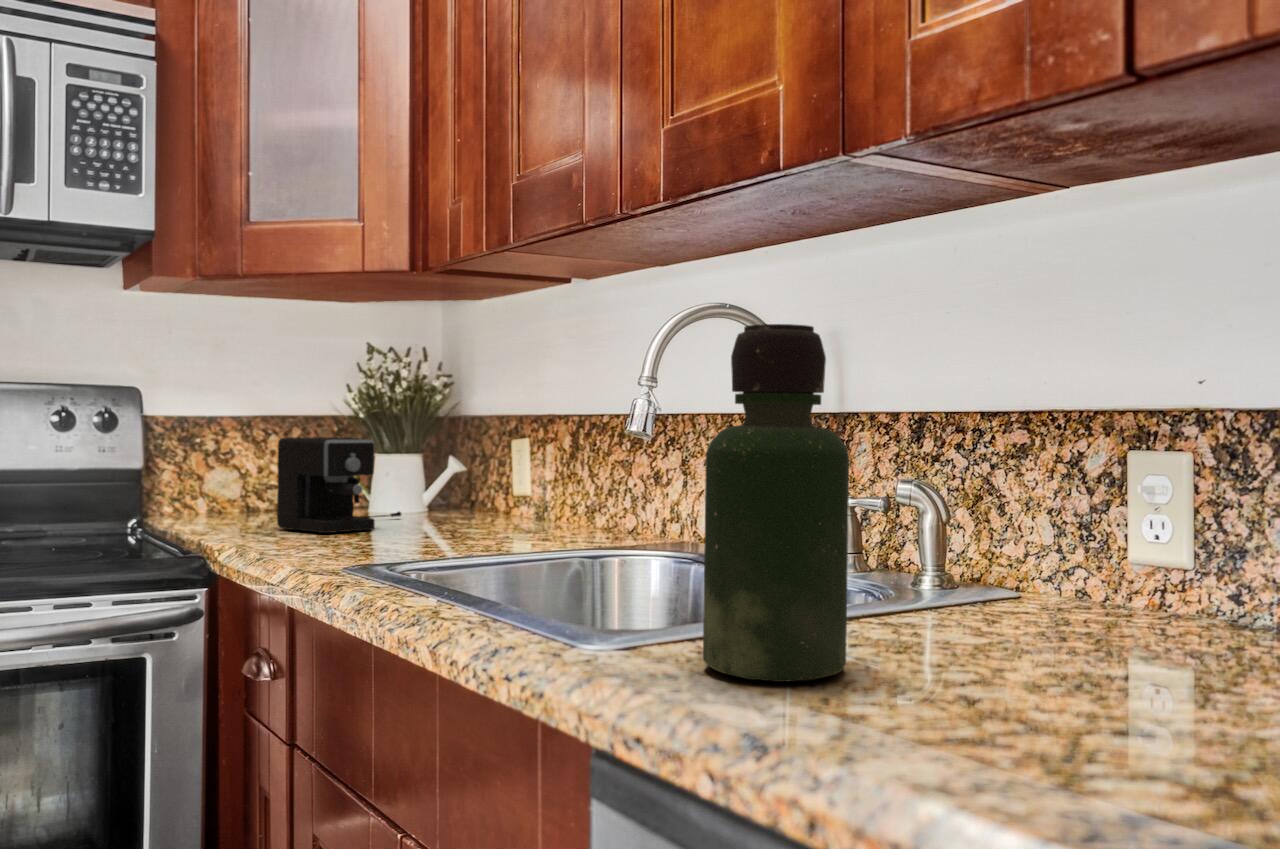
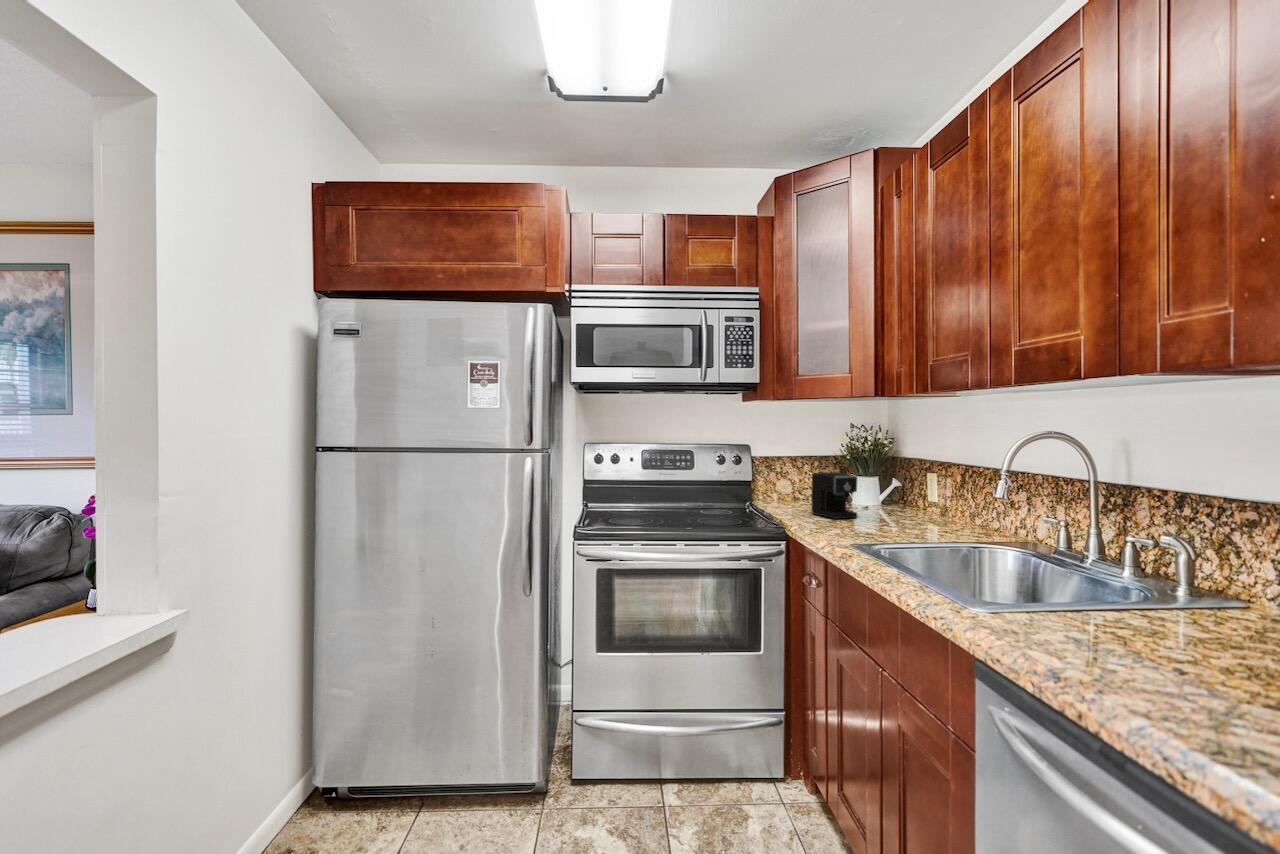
bottle: present [703,324,849,682] -> none [1031,481,1112,645]

